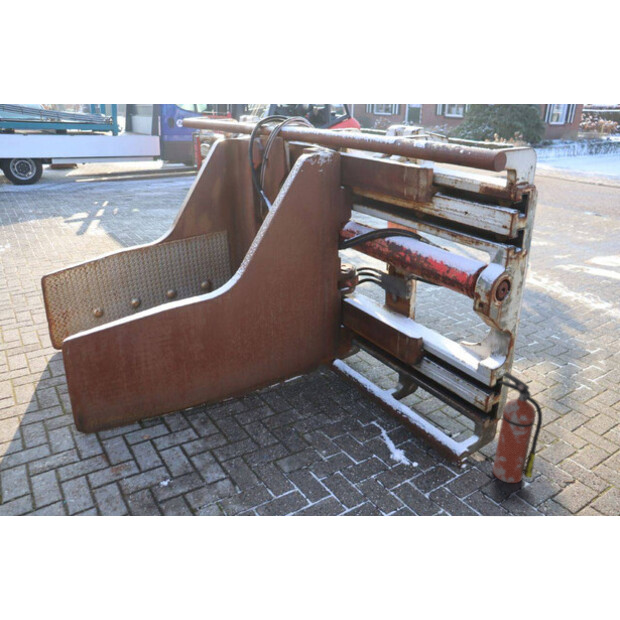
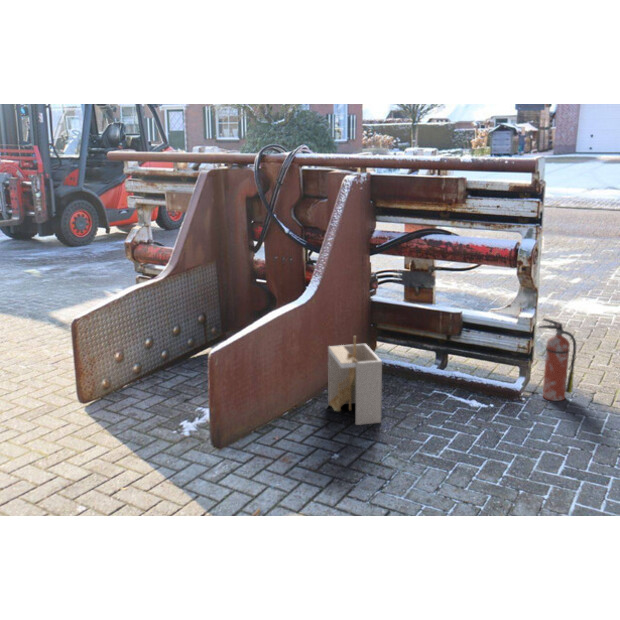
storage bin: none [219,348,283,452] -> present [328,336,382,425]

